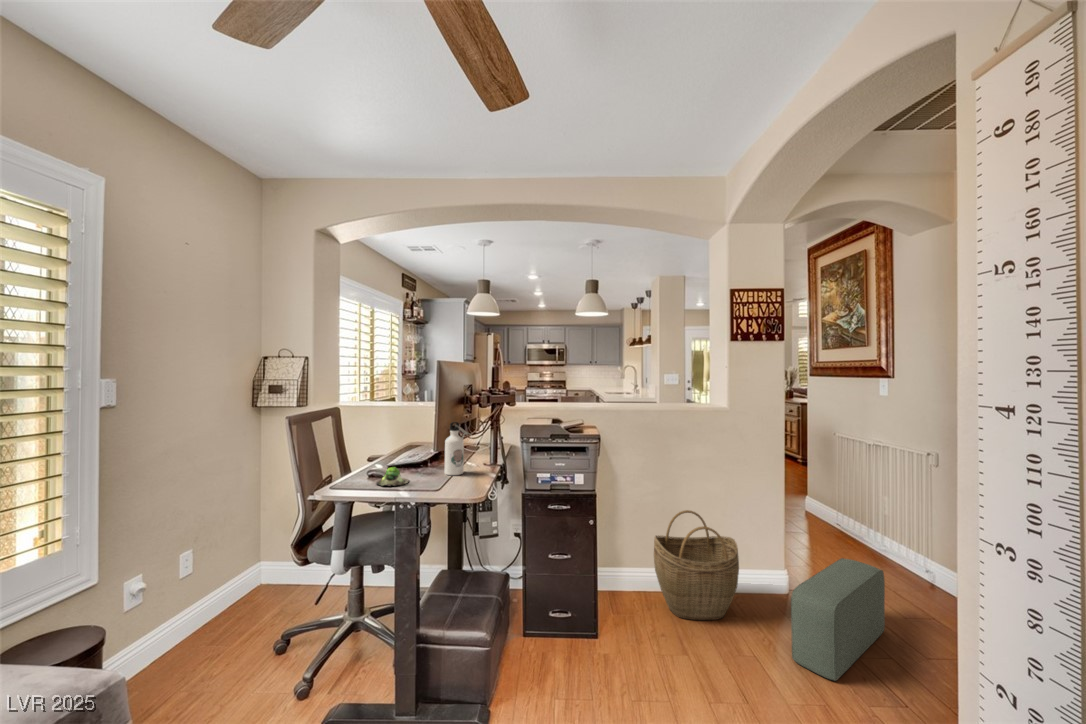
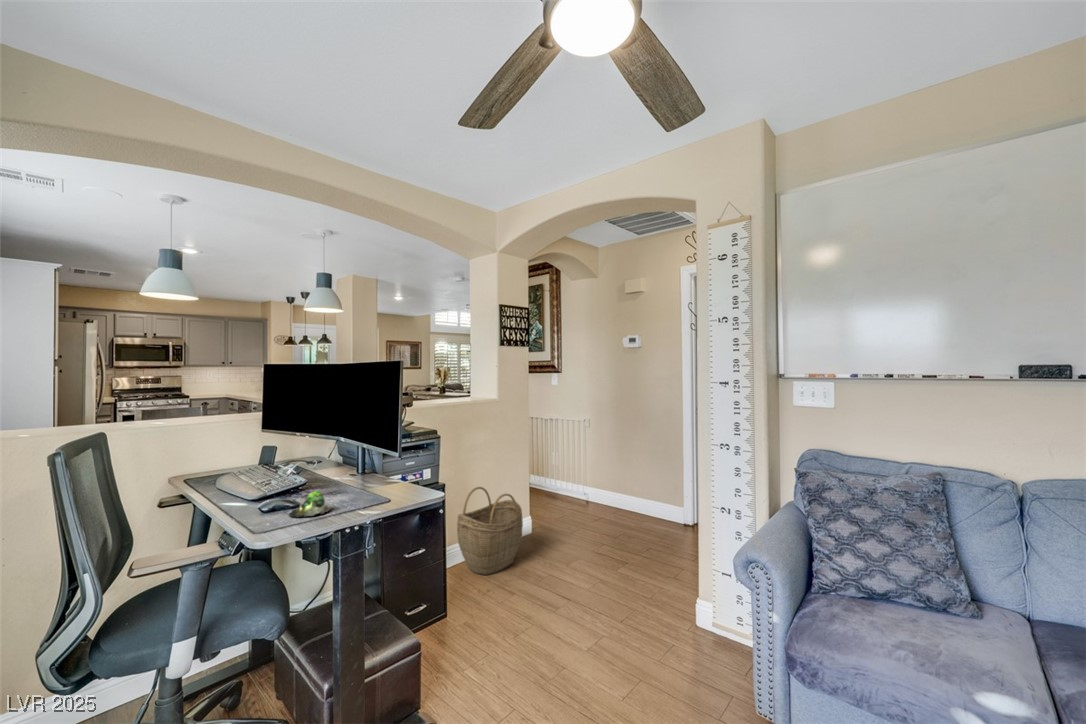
water bottle: present [445,422,468,475] -> none [340,429,363,491]
pouf: present [791,558,885,681] -> none [566,493,595,567]

